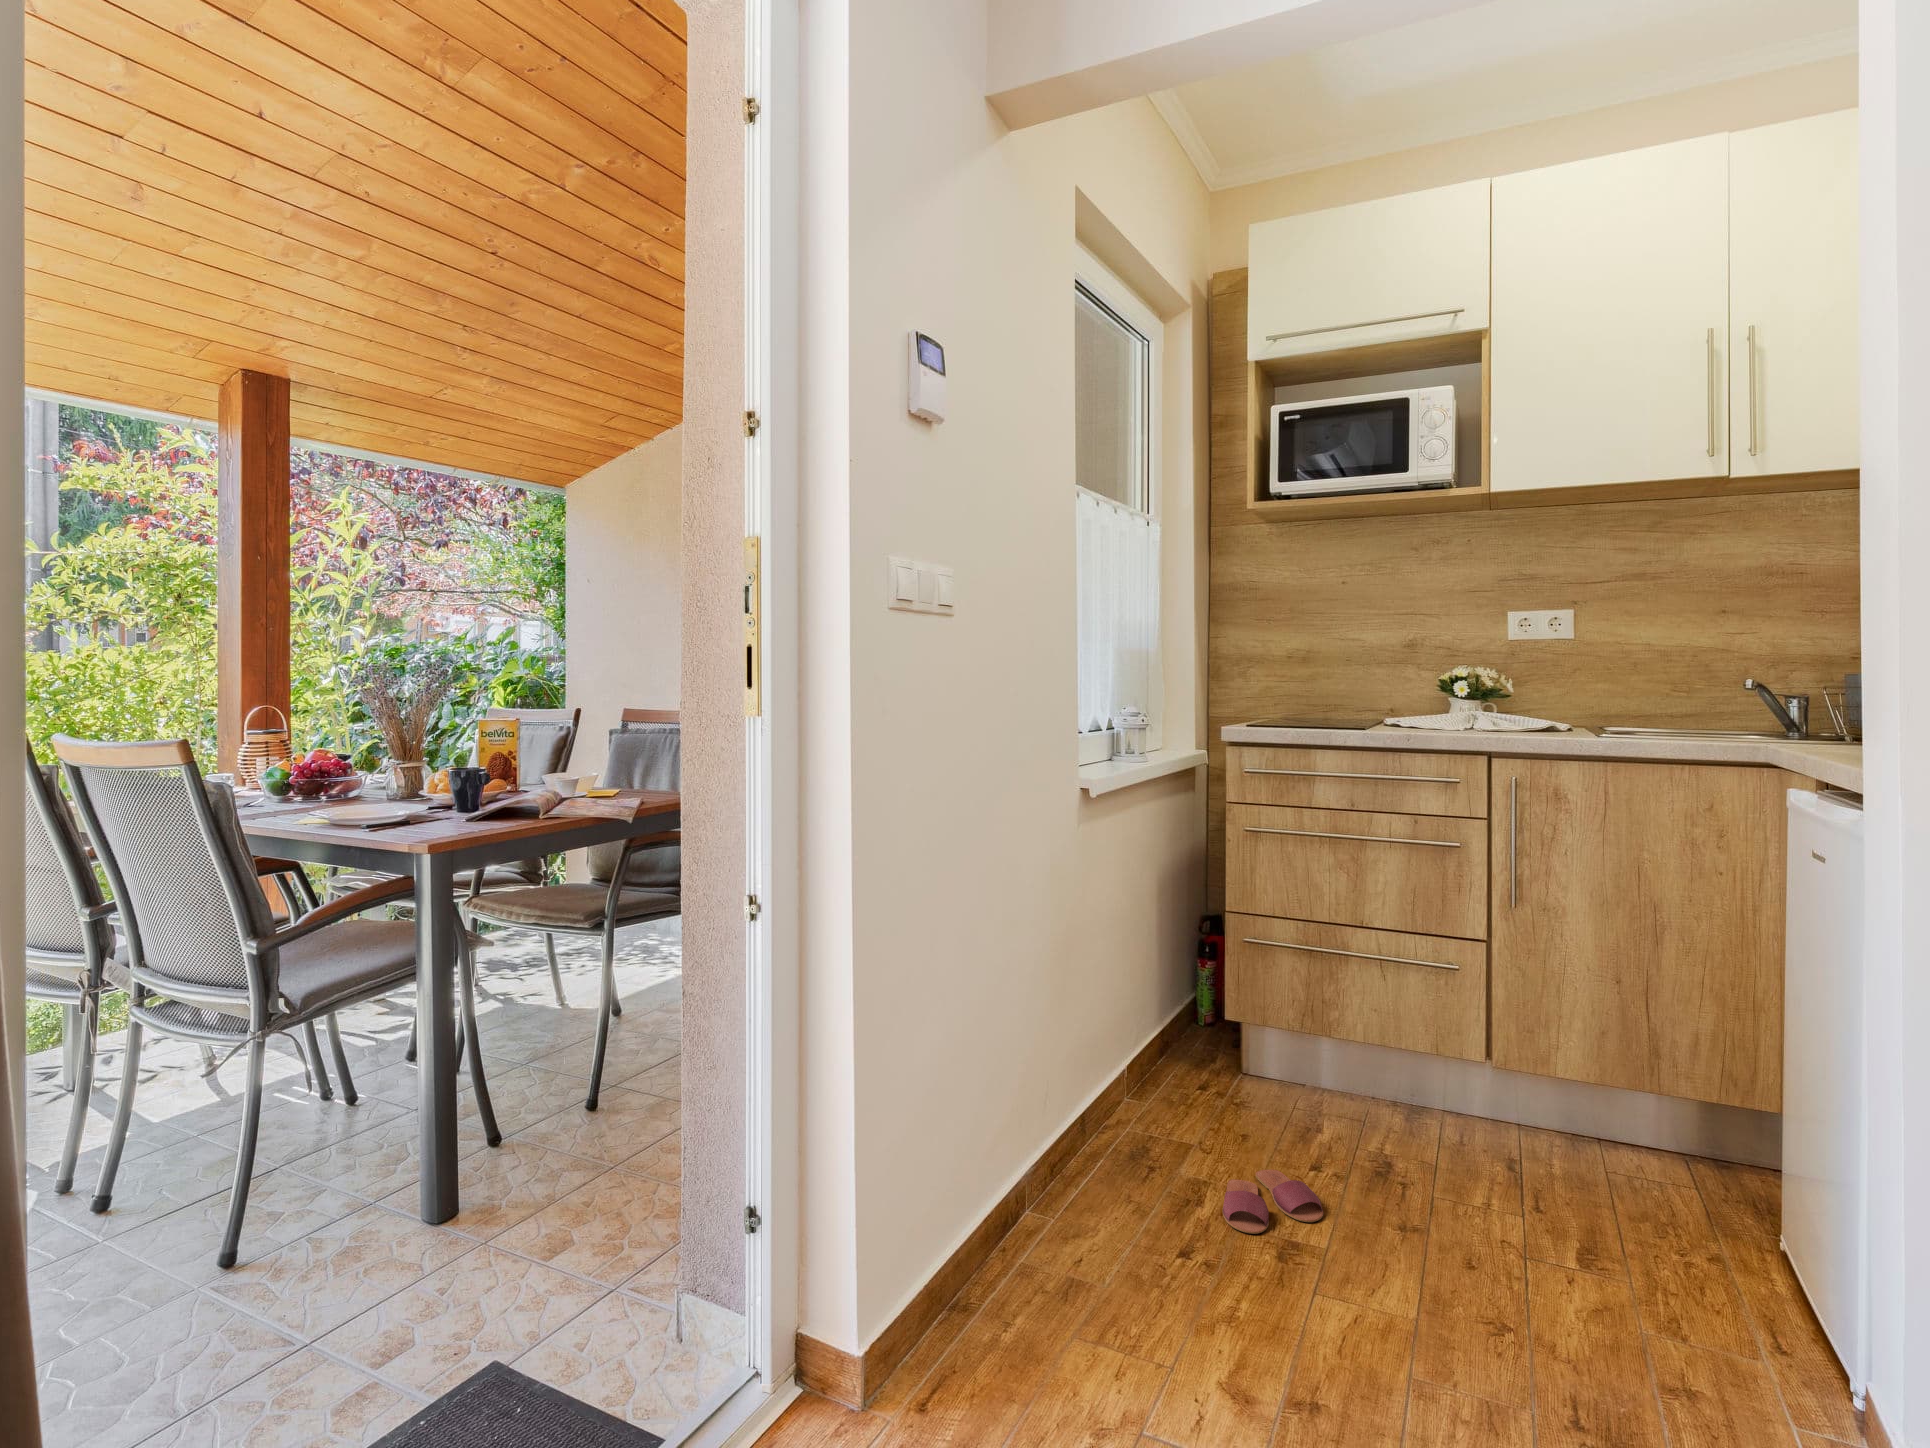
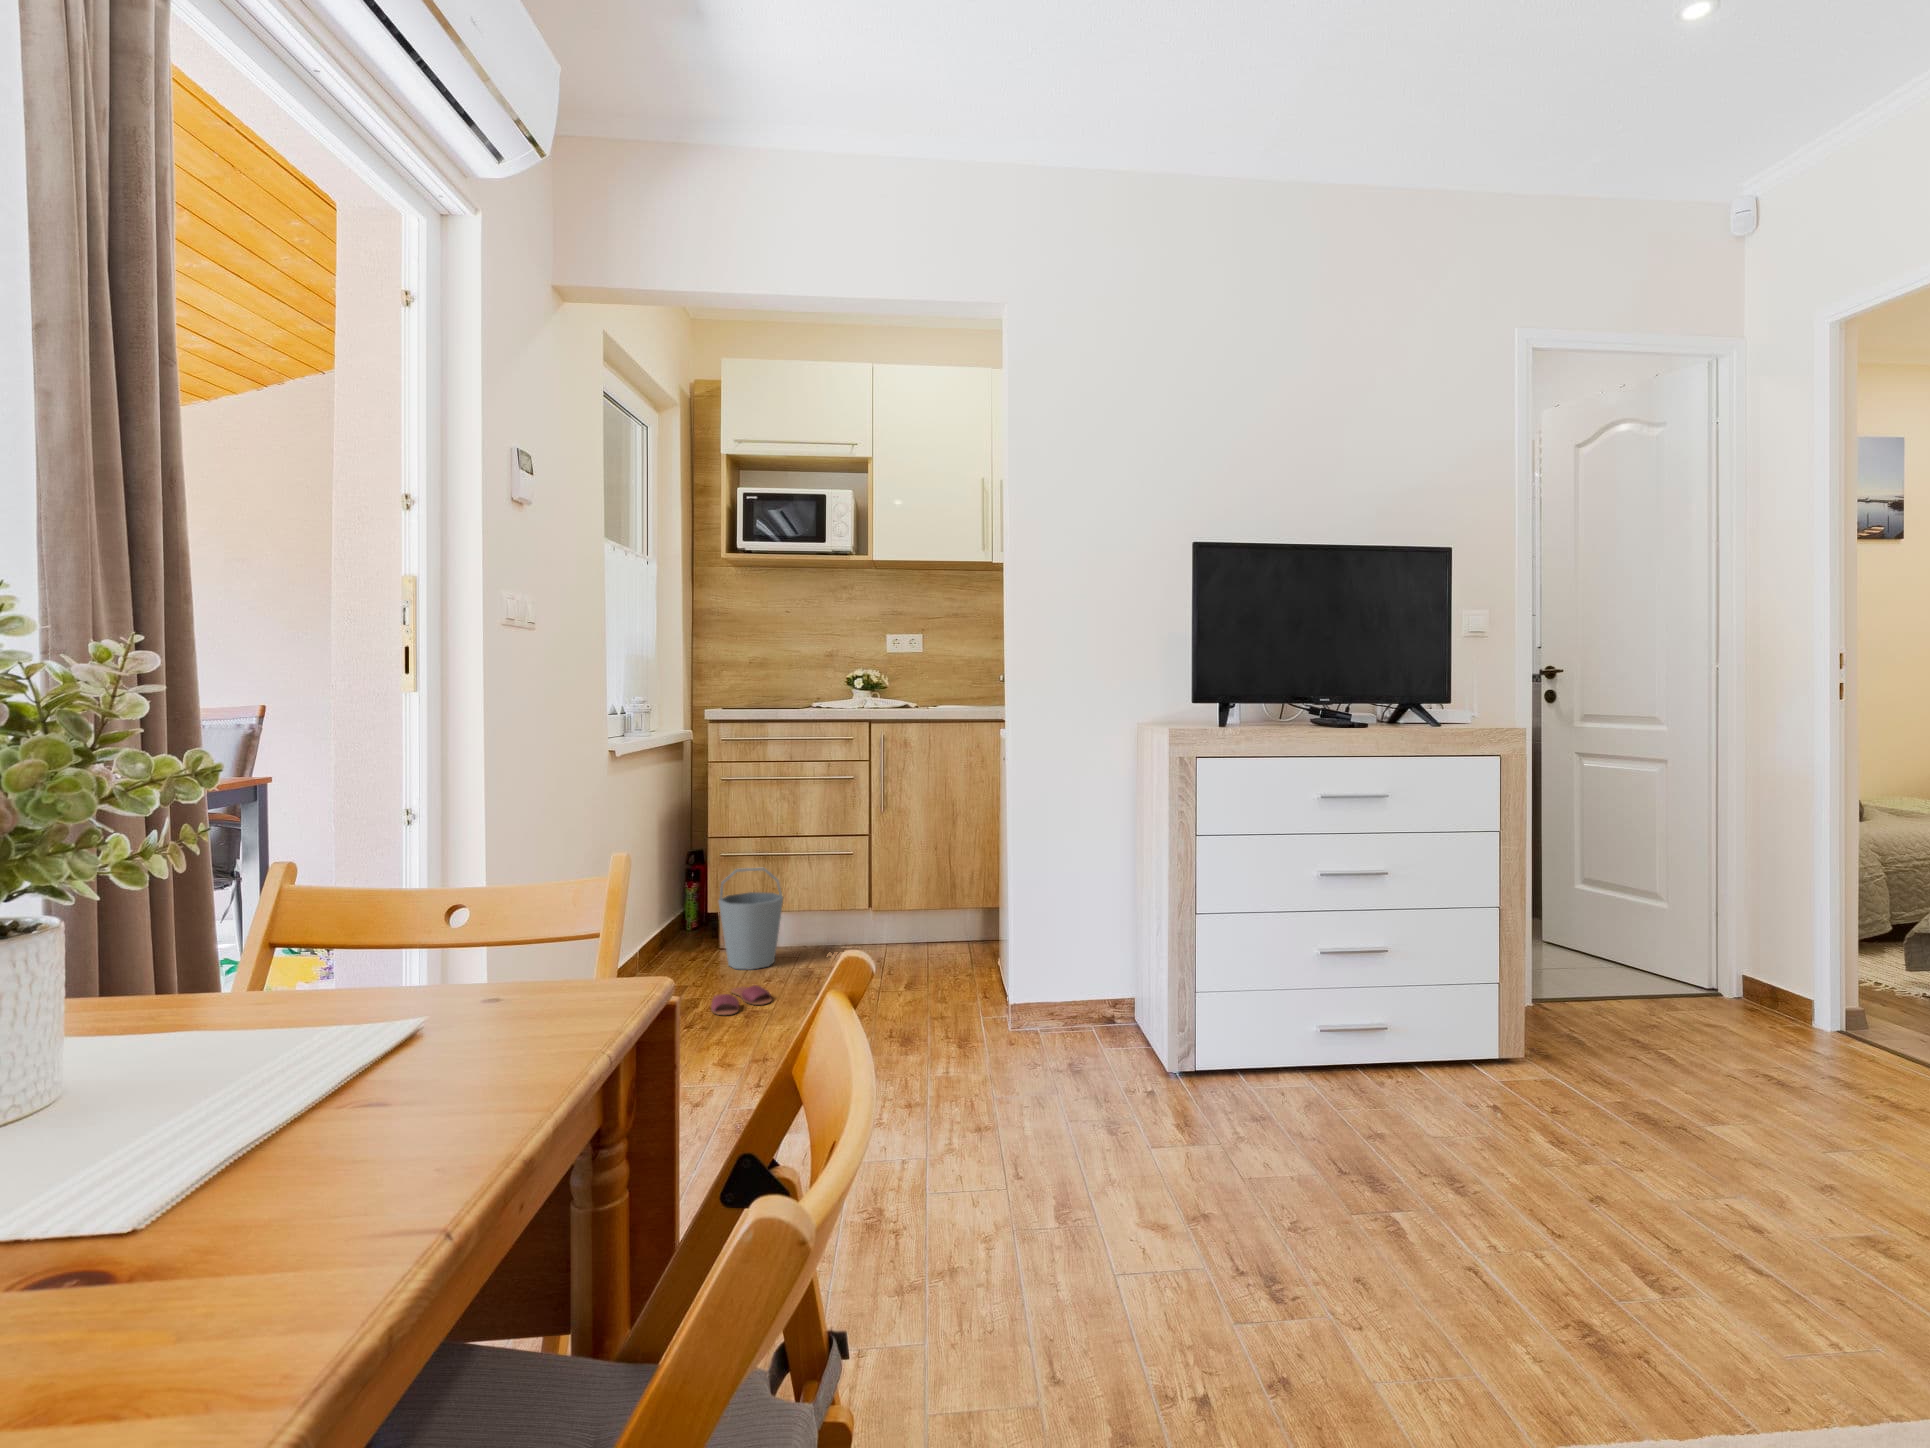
bucket: none [1238,971,1341,1131] -> present [719,867,783,970]

